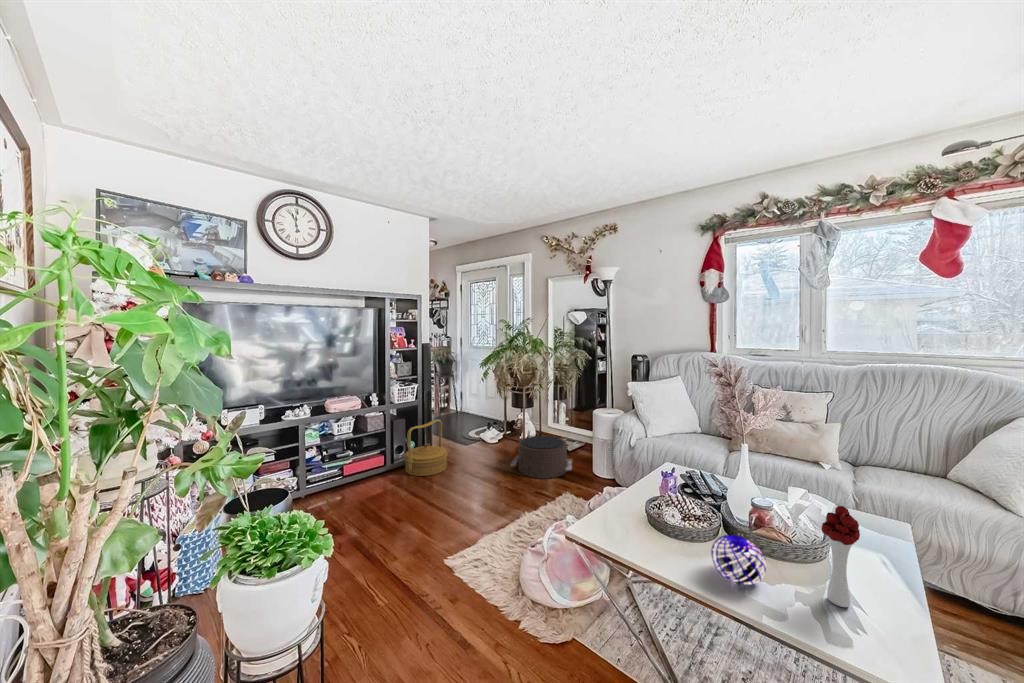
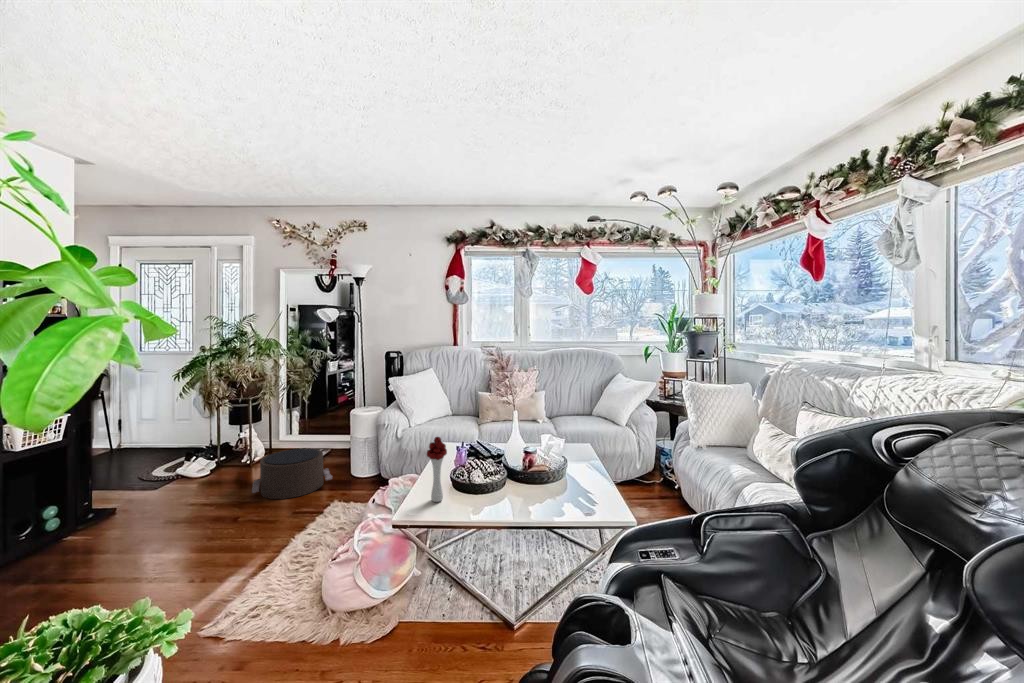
woven basket: present [404,420,447,476] -> none [52,456,143,548]
flower bouquet: present [822,506,860,607] -> present [427,437,447,502]
decorative orb: present [711,535,766,585] -> none [512,473,546,505]

